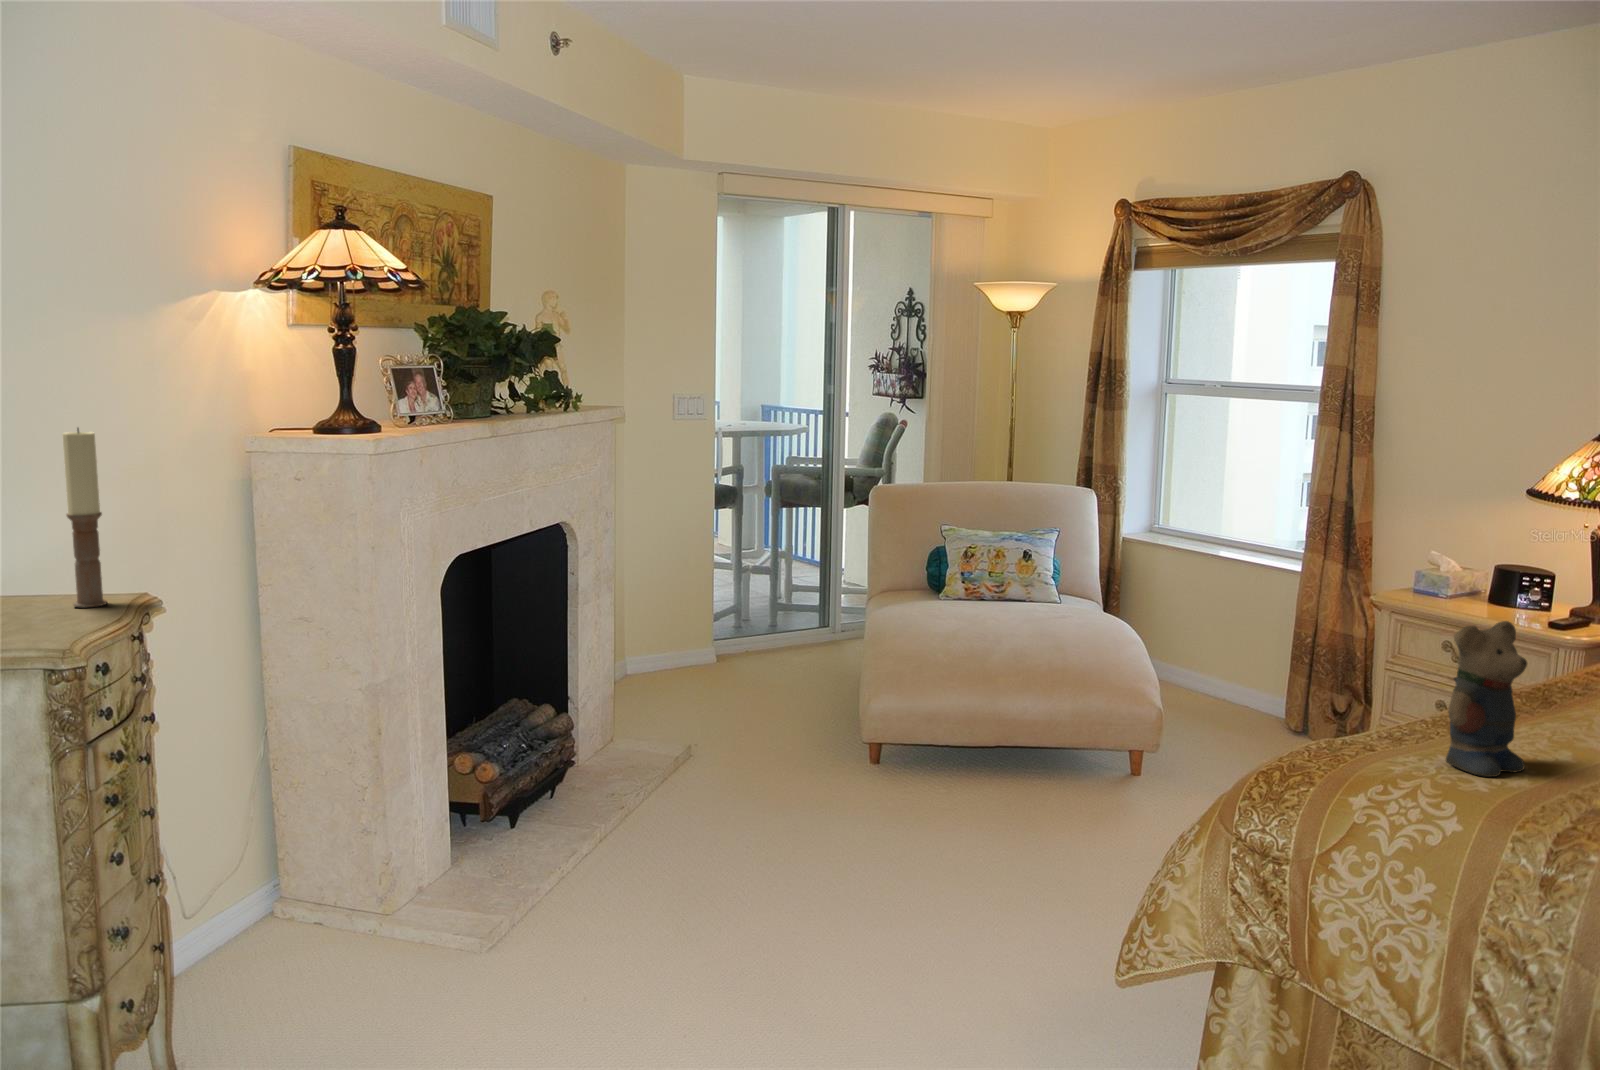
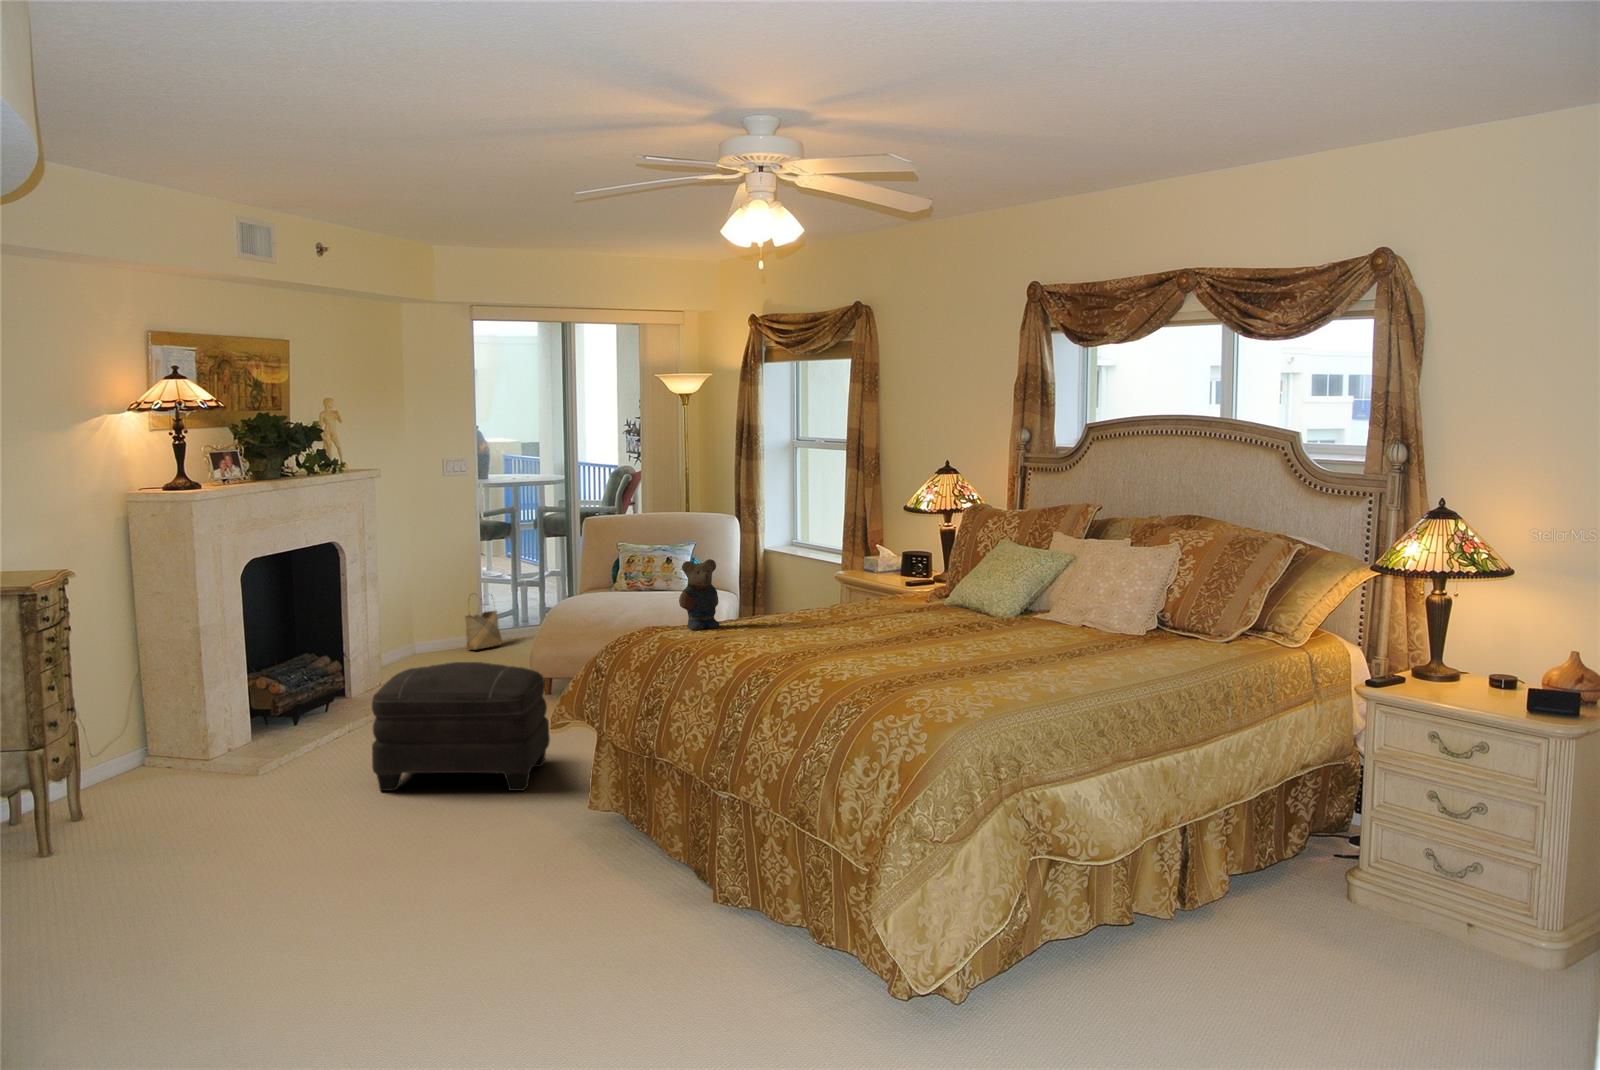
candle: present [62,428,107,607] -> none [23,490,45,575]
woven basket: none [700,588,746,670] -> present [465,595,502,650]
ottoman: none [699,758,995,1017] -> present [372,662,550,791]

